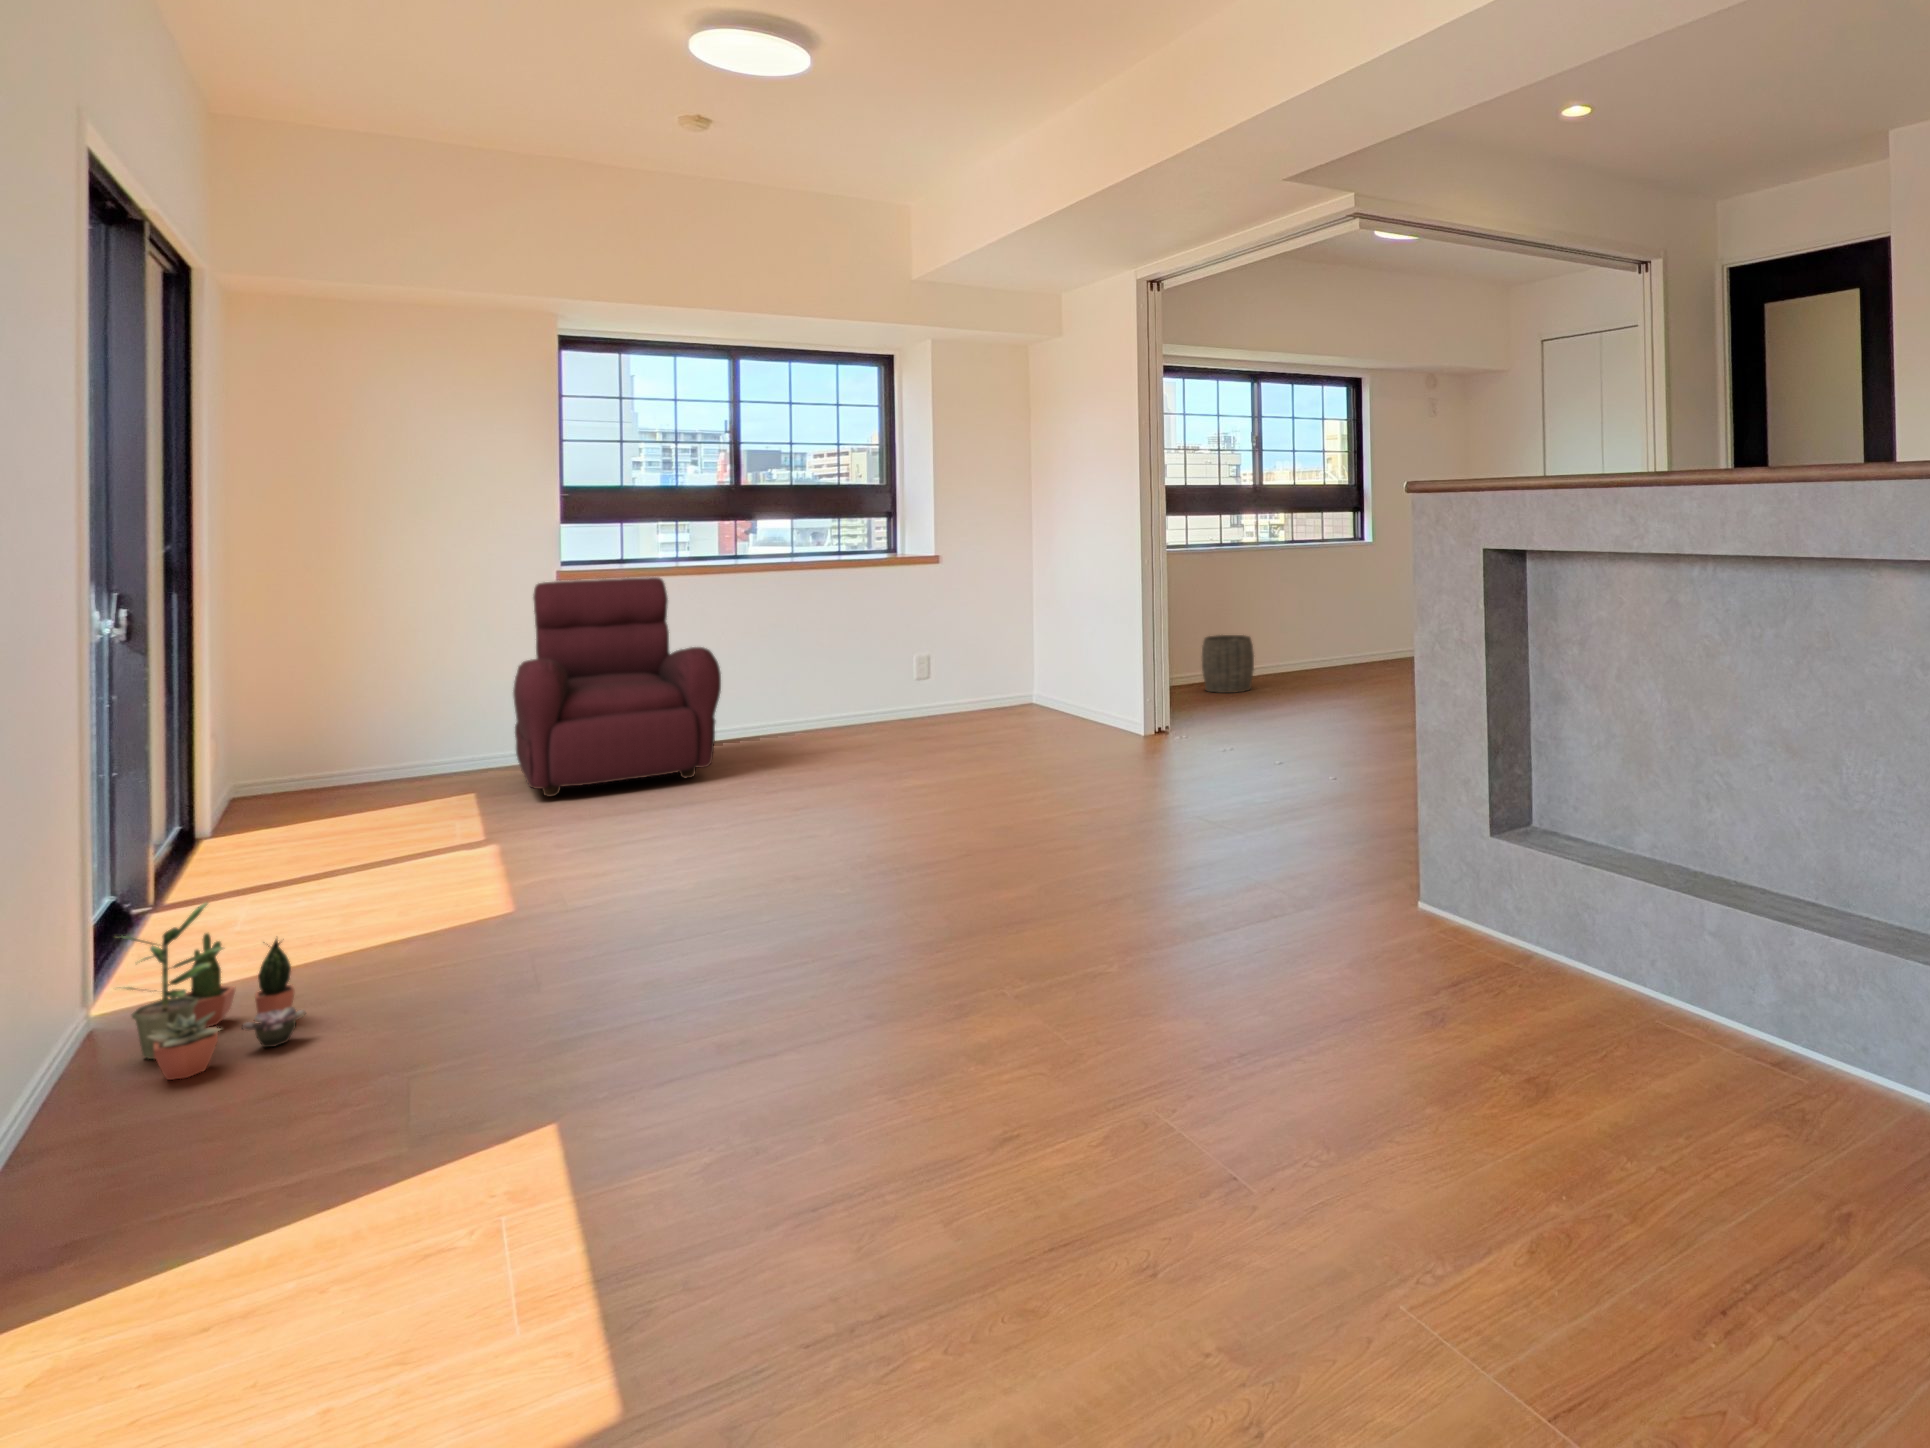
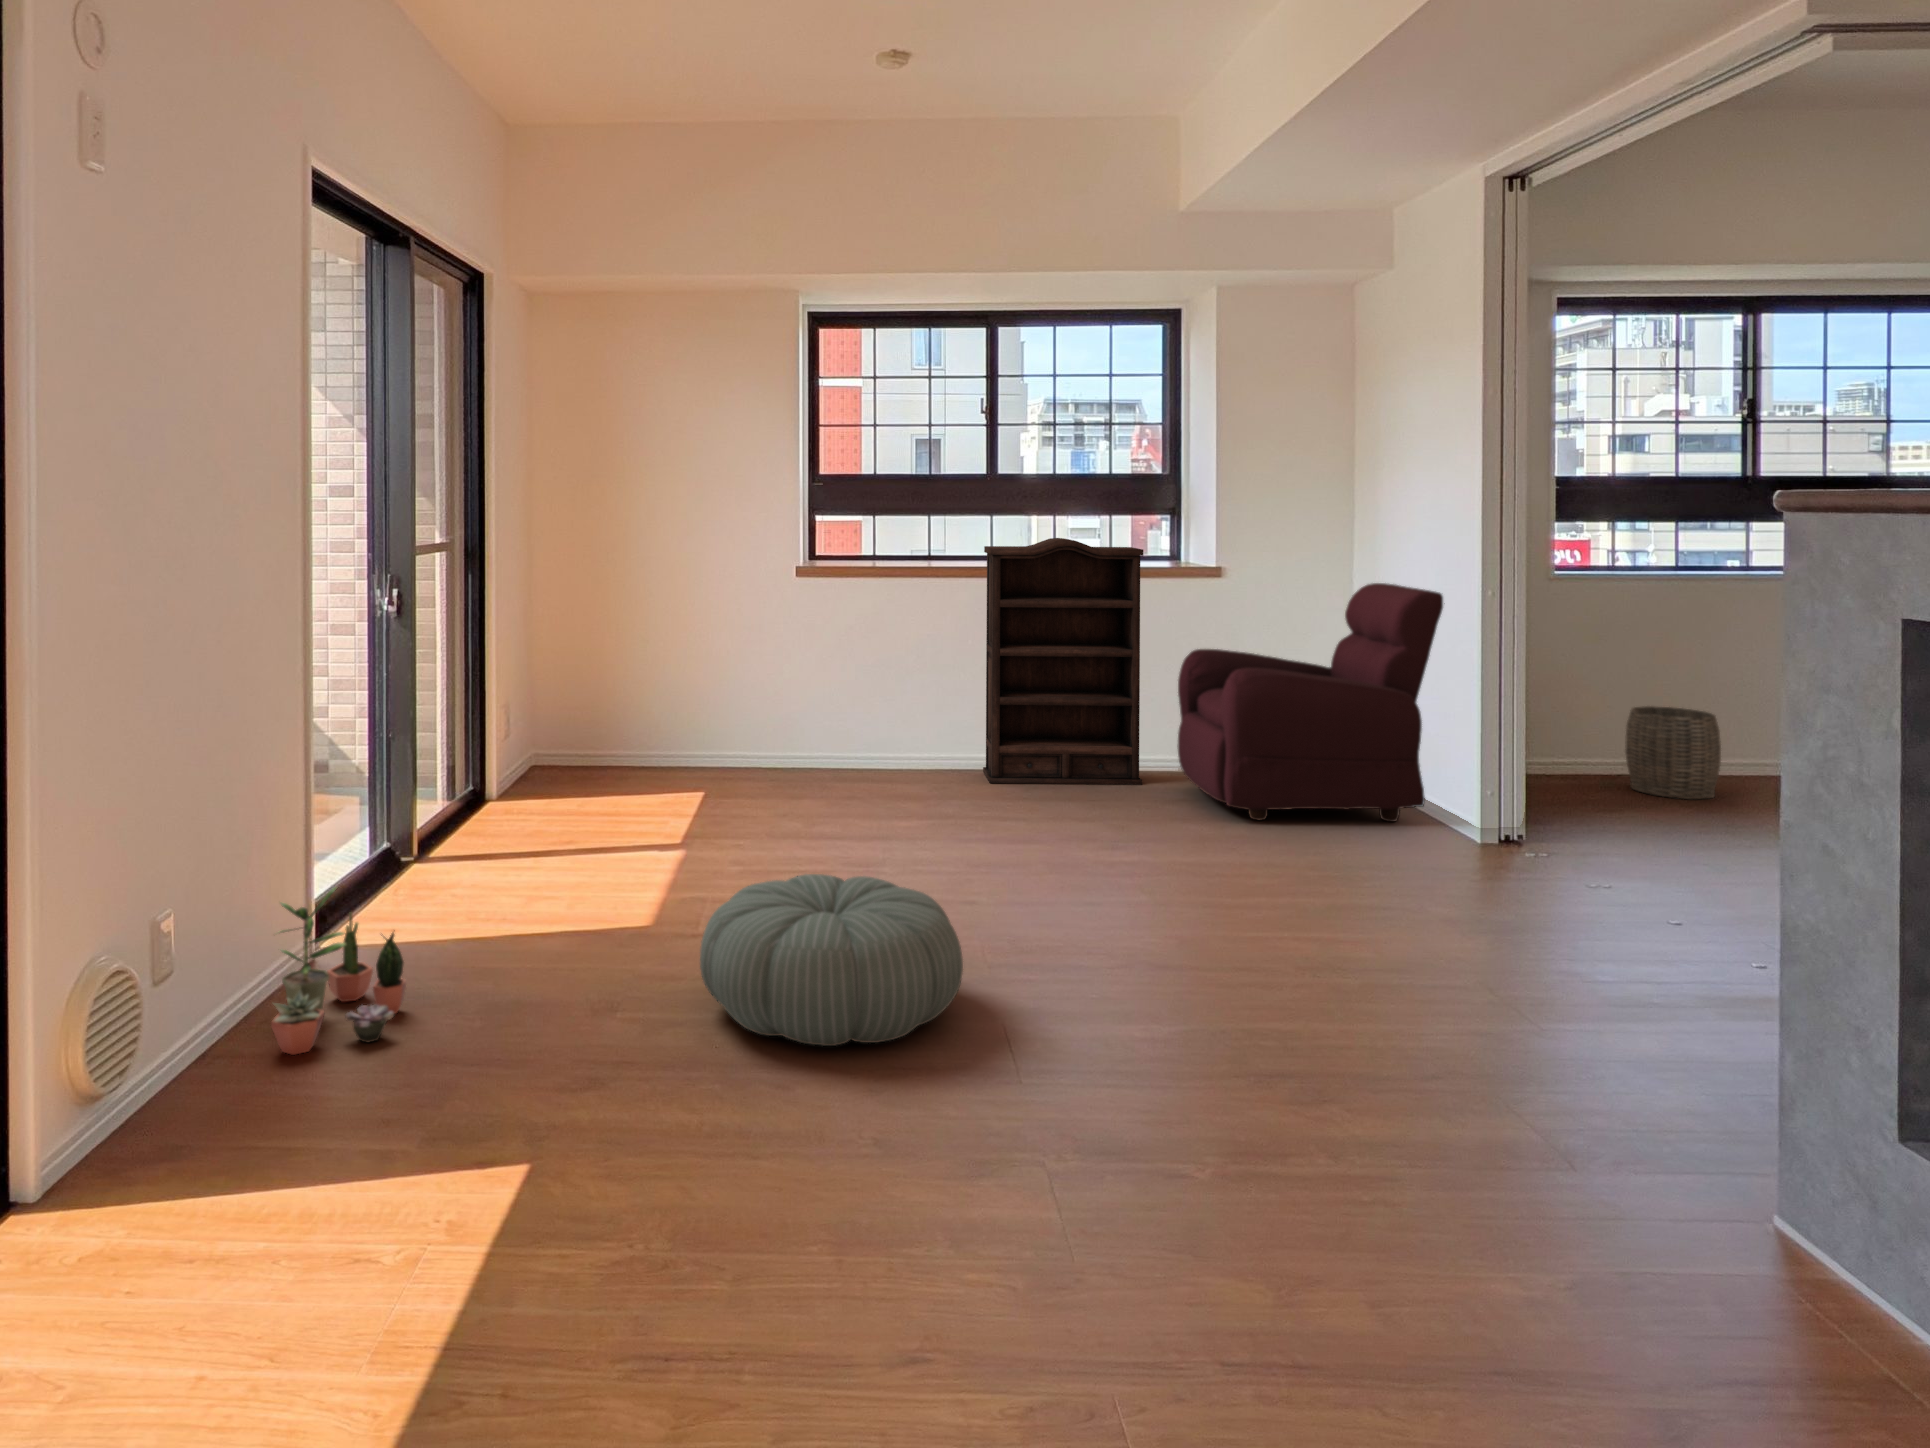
bookshelf: none [744,538,887,751] -> present [983,538,1143,785]
armchair: present [513,577,721,797] -> present [1177,583,1443,822]
pouf: none [627,804,863,939] -> present [700,874,963,1046]

